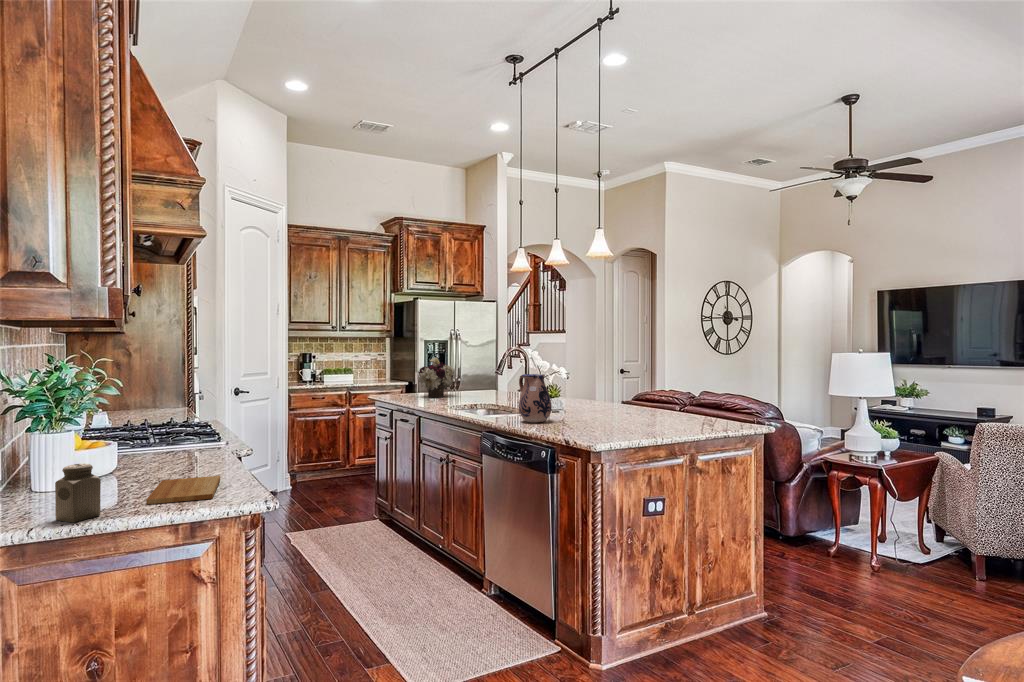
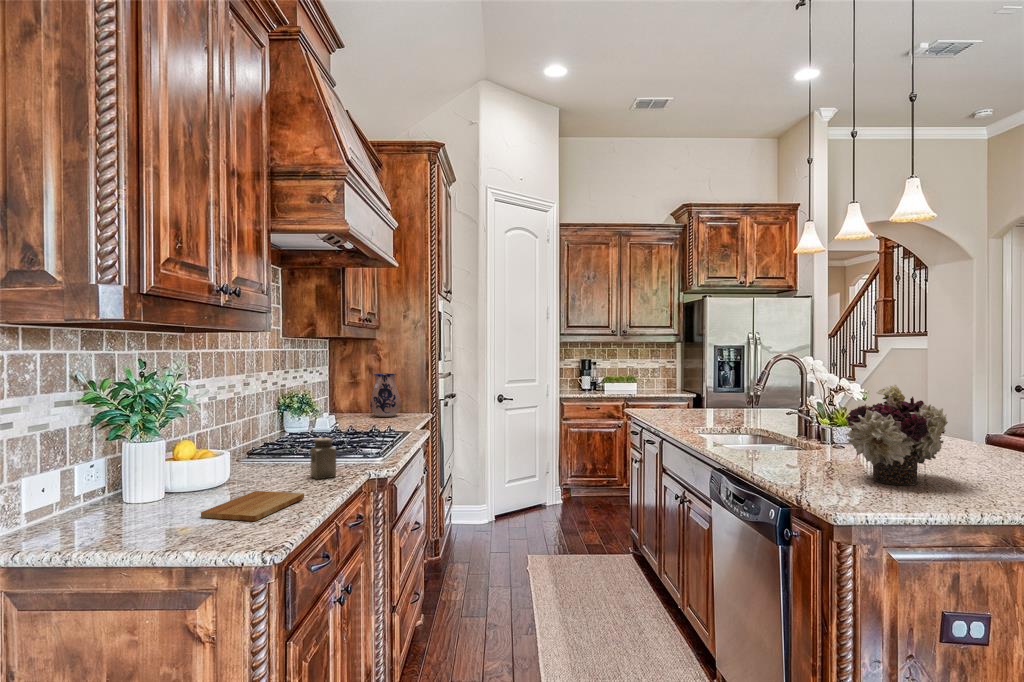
flower arrangement: present [418,357,454,398] -> present [845,385,948,486]
ceramic pitcher: present [519,374,552,423] -> present [370,373,401,417]
salt shaker: present [55,464,101,522] -> present [311,437,336,479]

